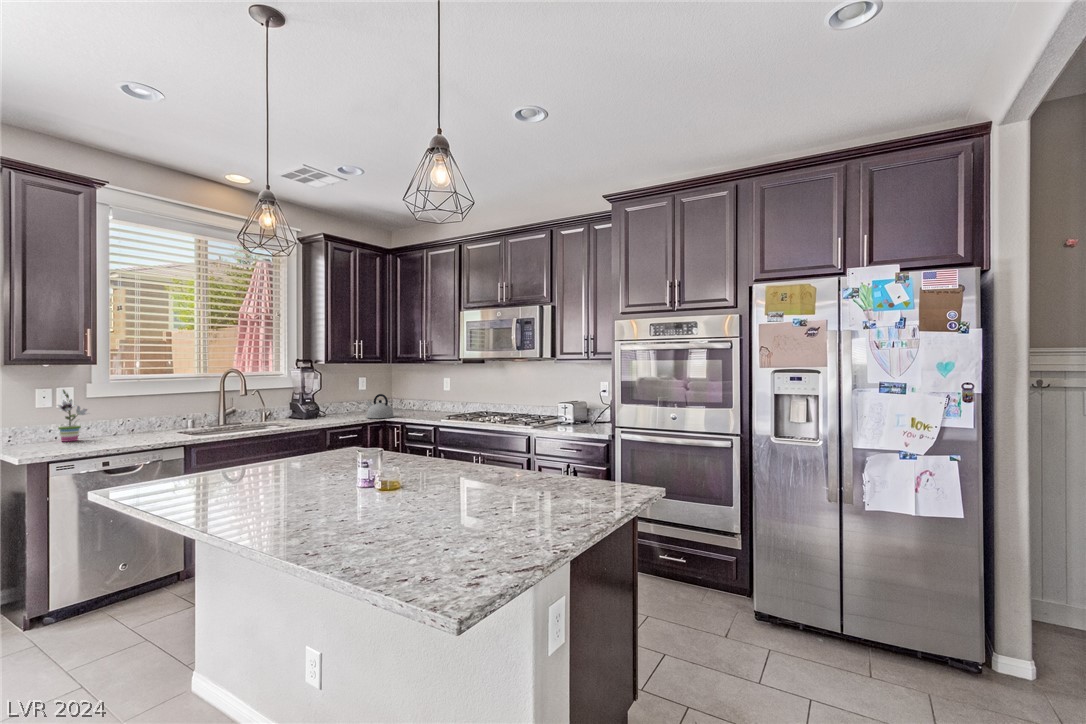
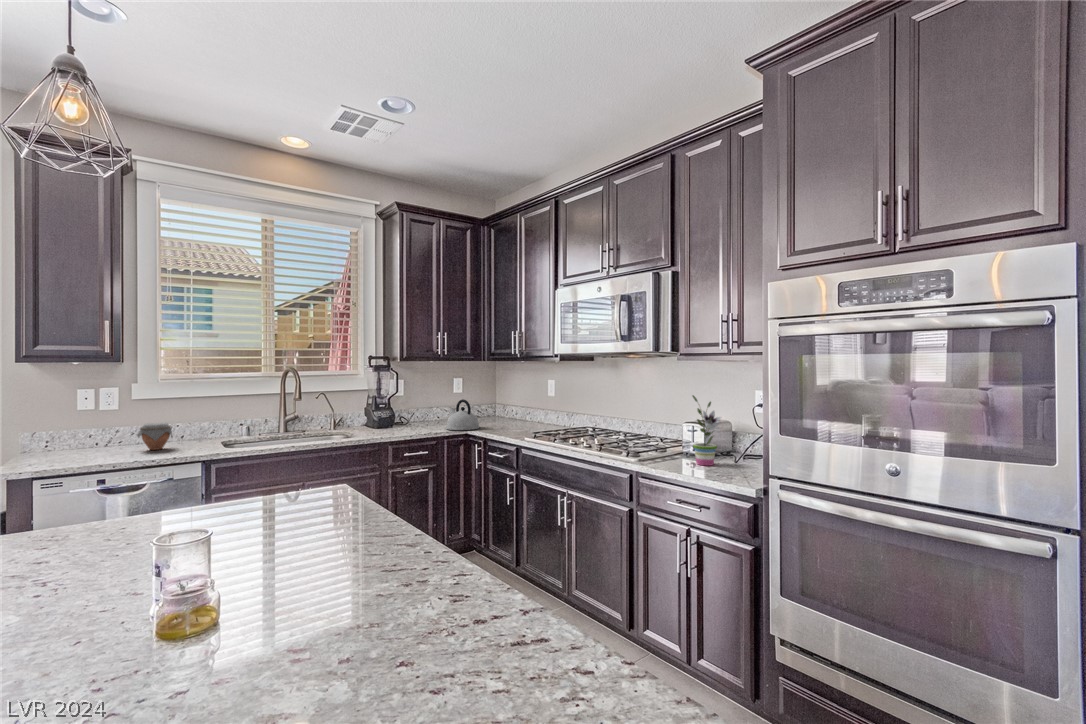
potted plant: present [58,390,87,441] -> present [693,395,721,466]
jar: none [122,416,154,439] -> present [137,423,172,450]

